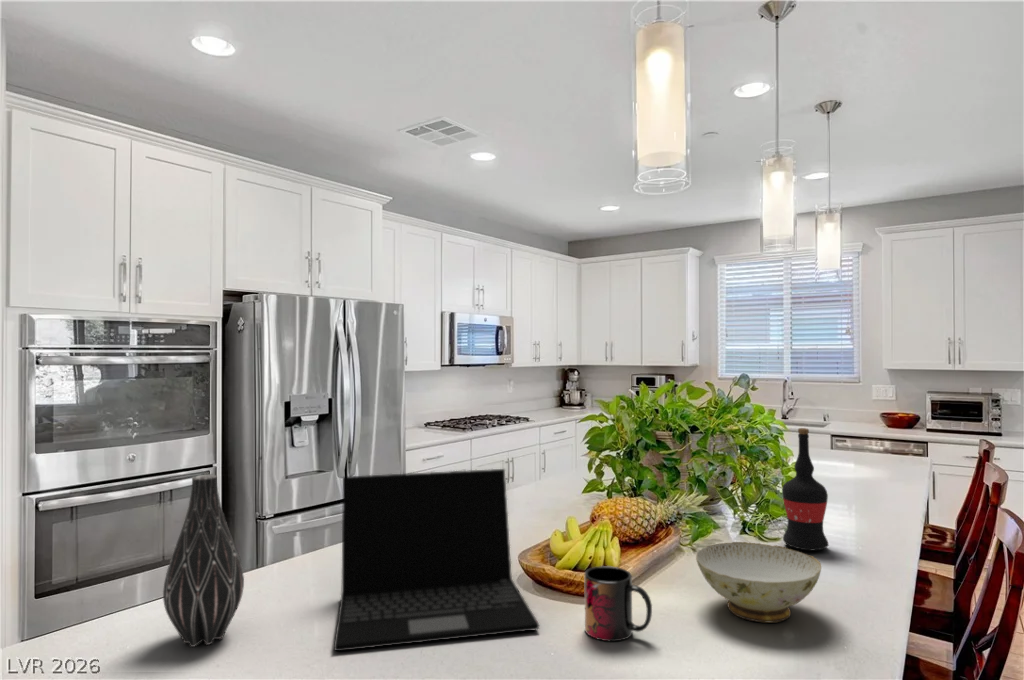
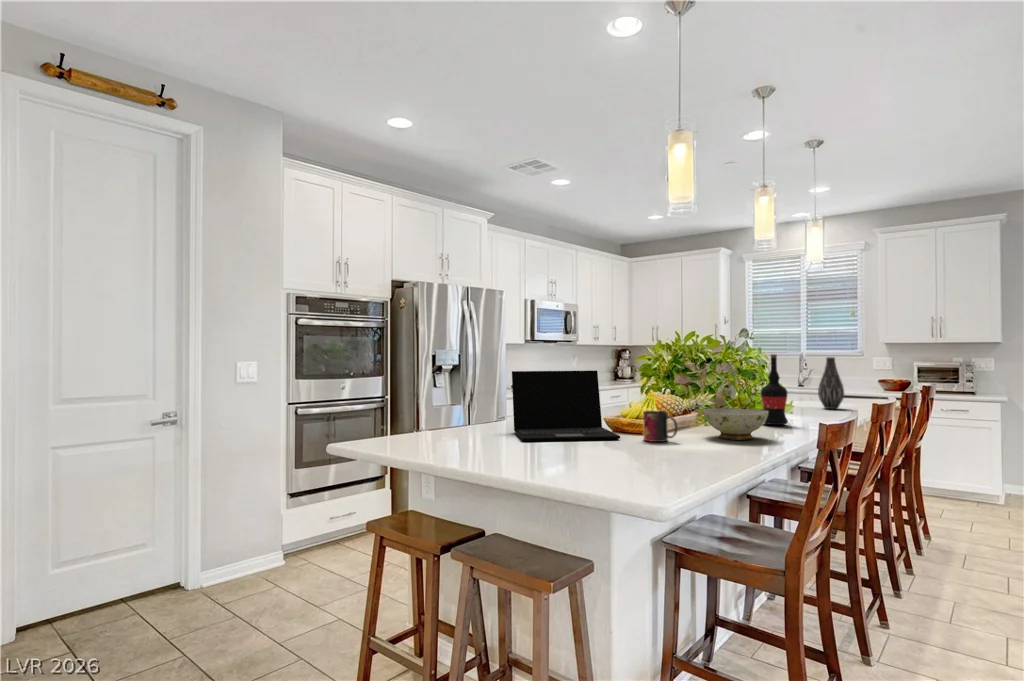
vase: present [163,474,244,647] -> present [818,357,844,409]

